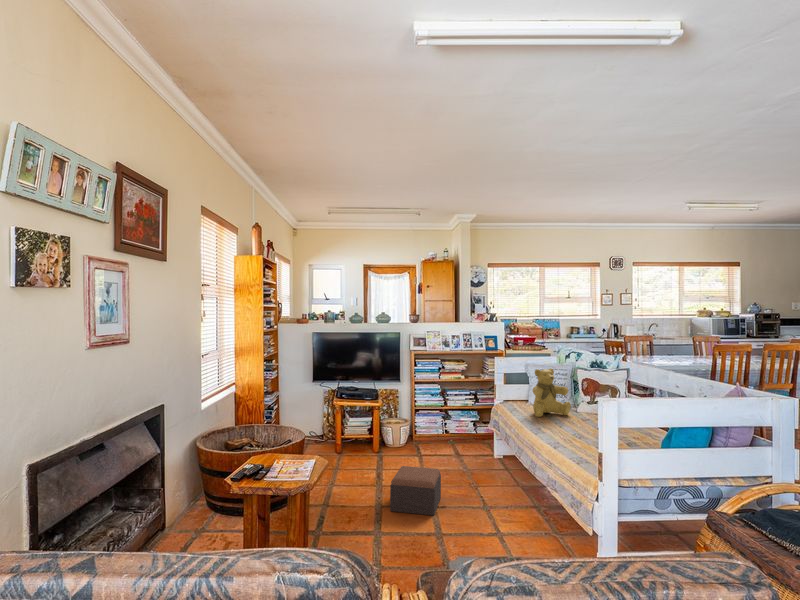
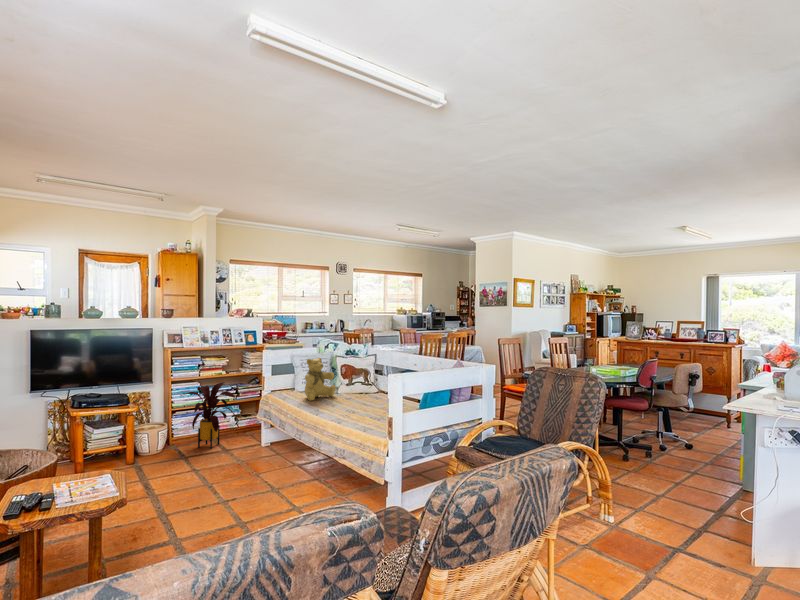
house plant: none [419,386,472,452] -> present [181,382,236,449]
footstool: present [390,466,441,515] -> none [177,463,227,516]

